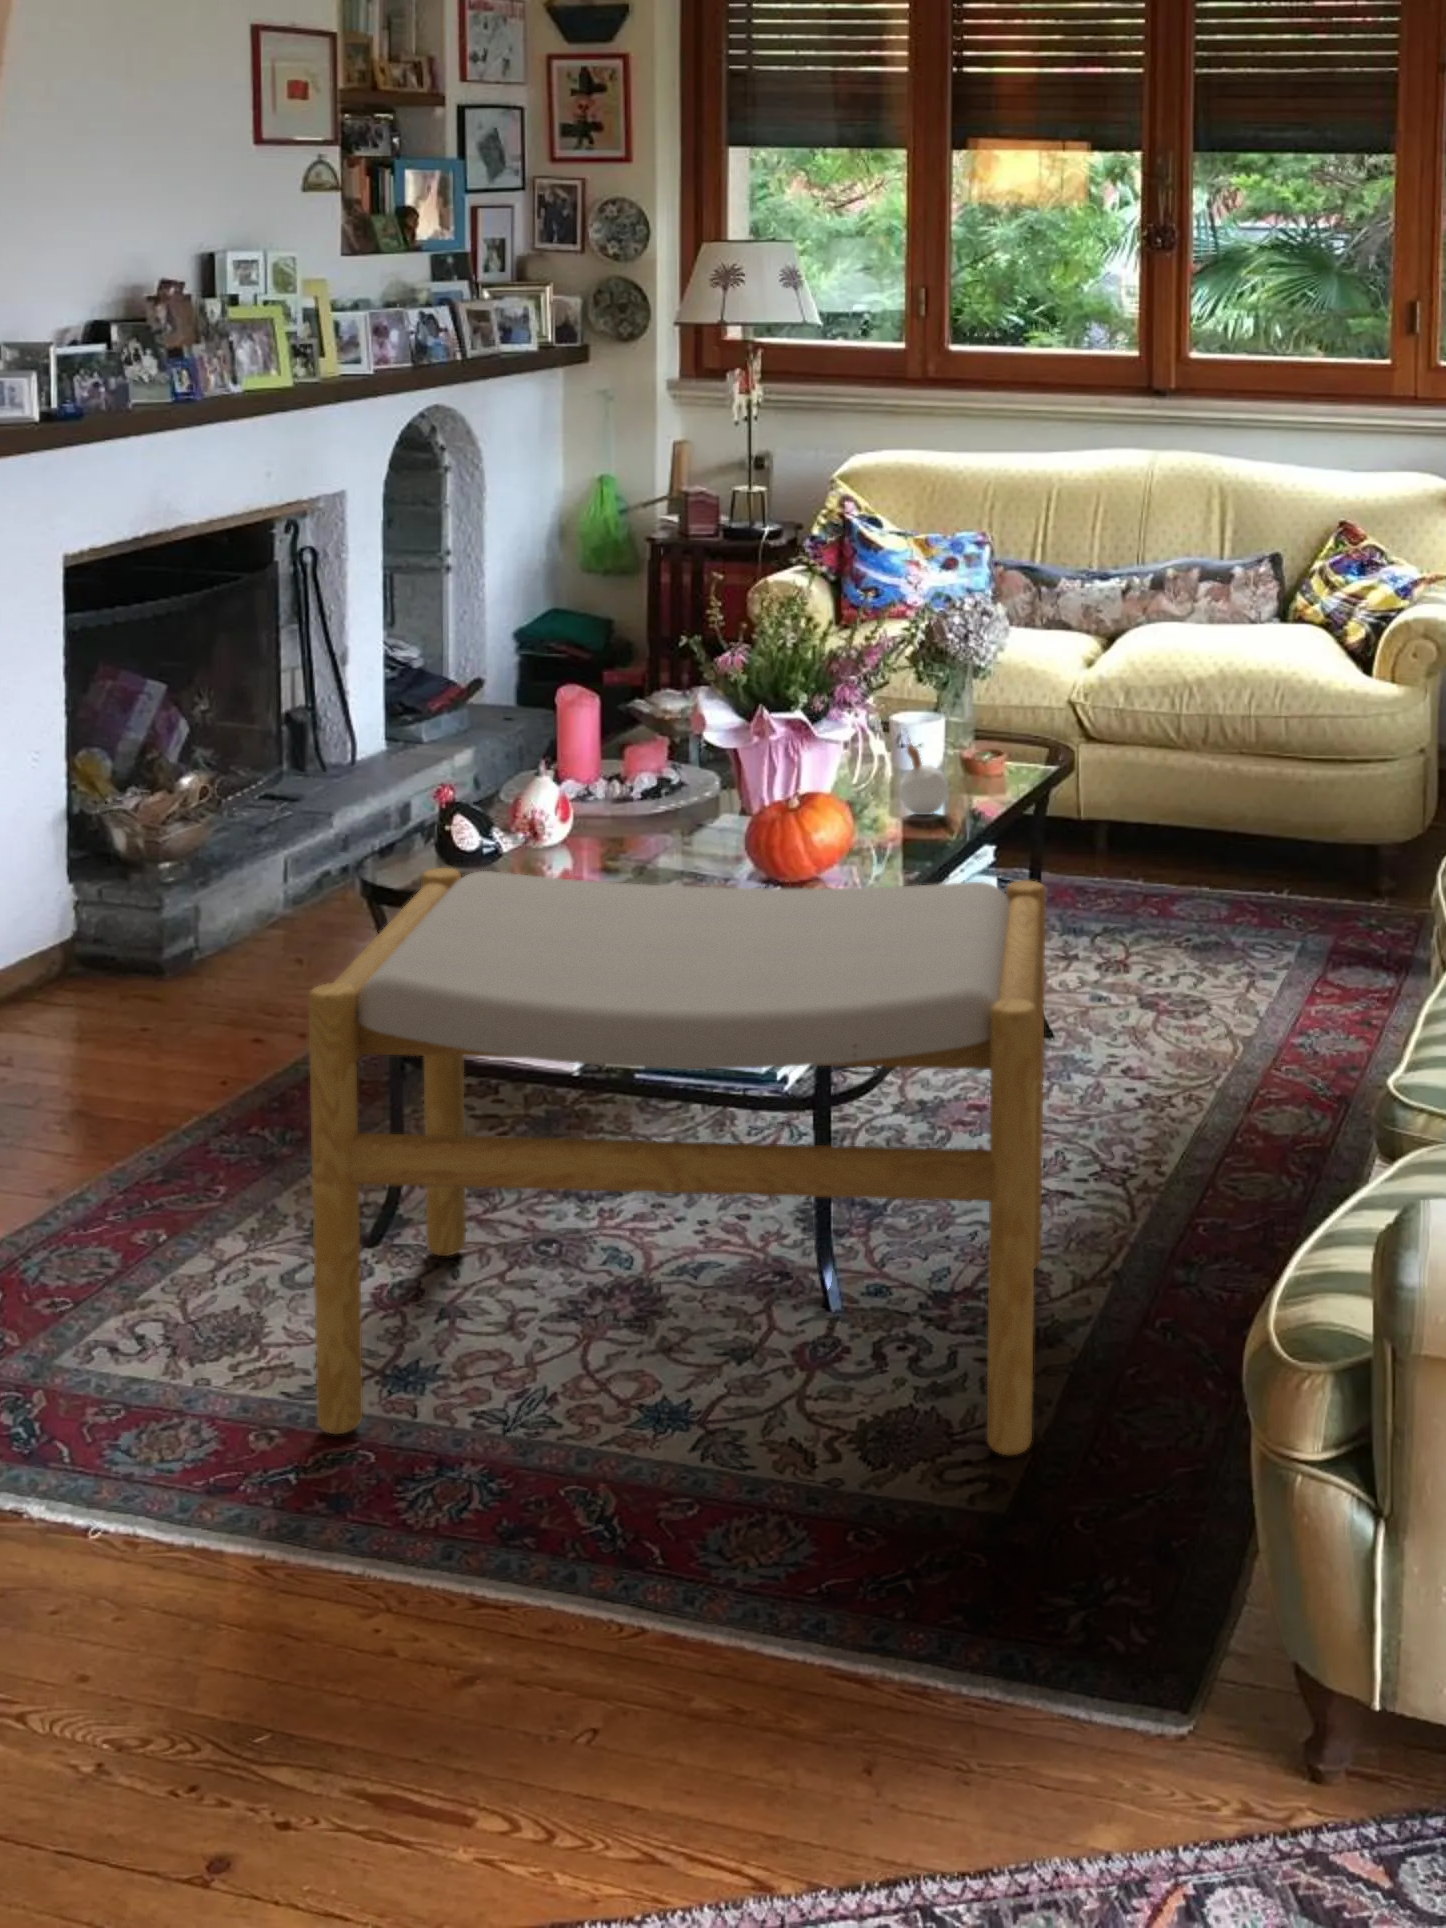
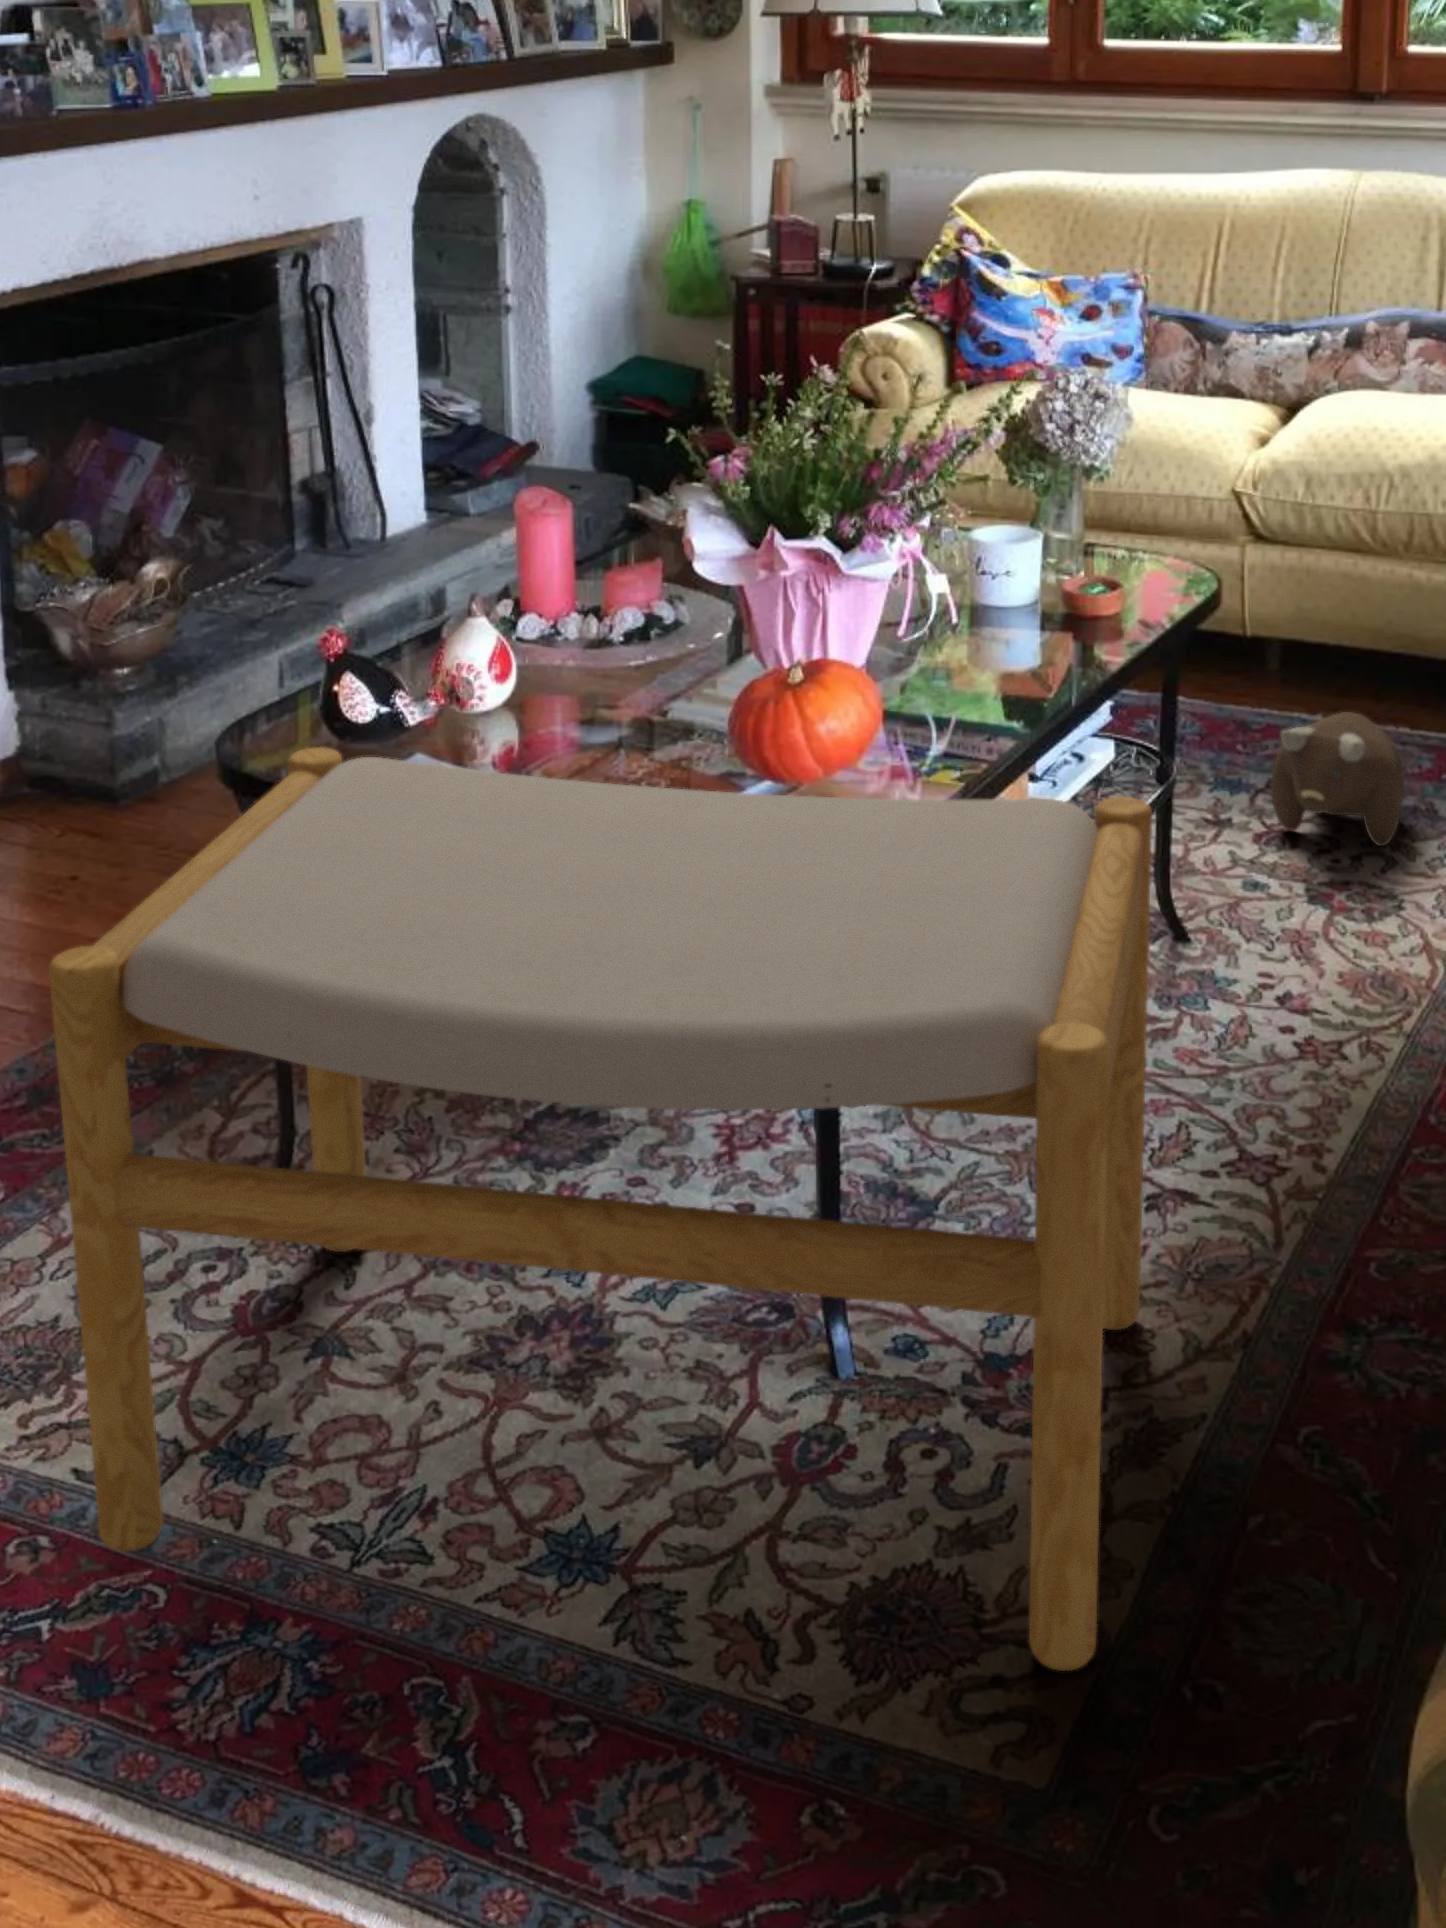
candle: present [900,743,948,815] -> none [974,551,1040,671]
plush toy: none [1108,864,1209,967] -> present [1271,712,1405,846]

